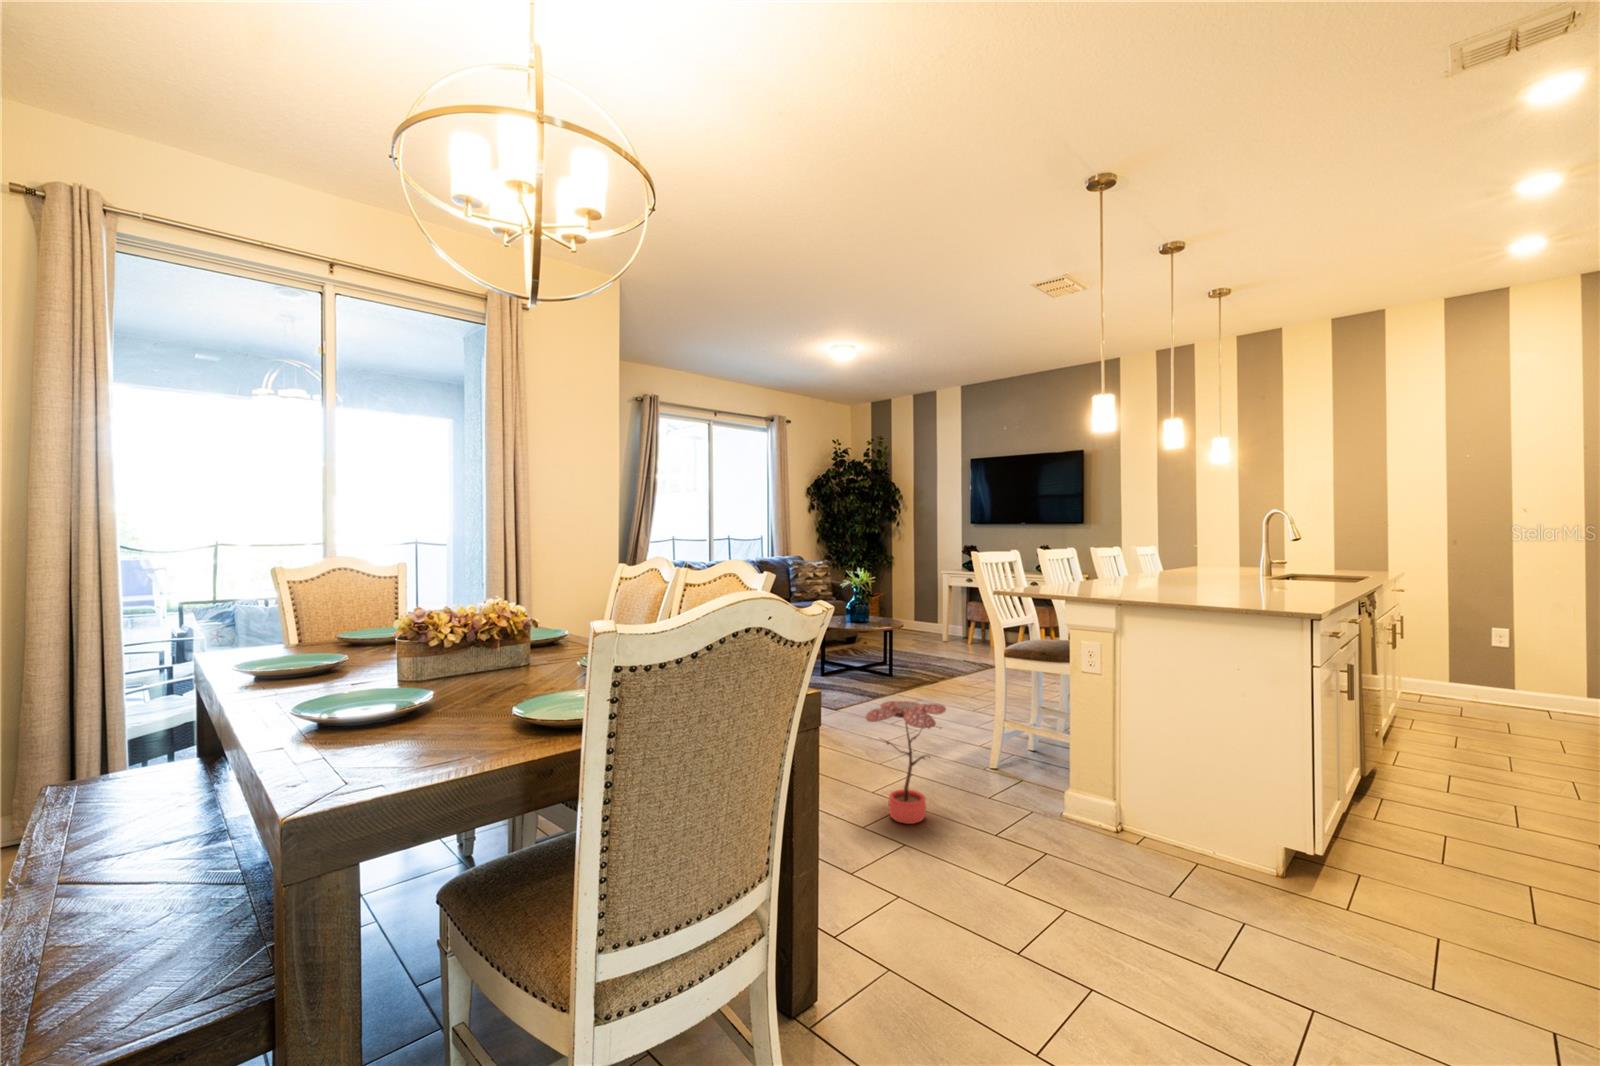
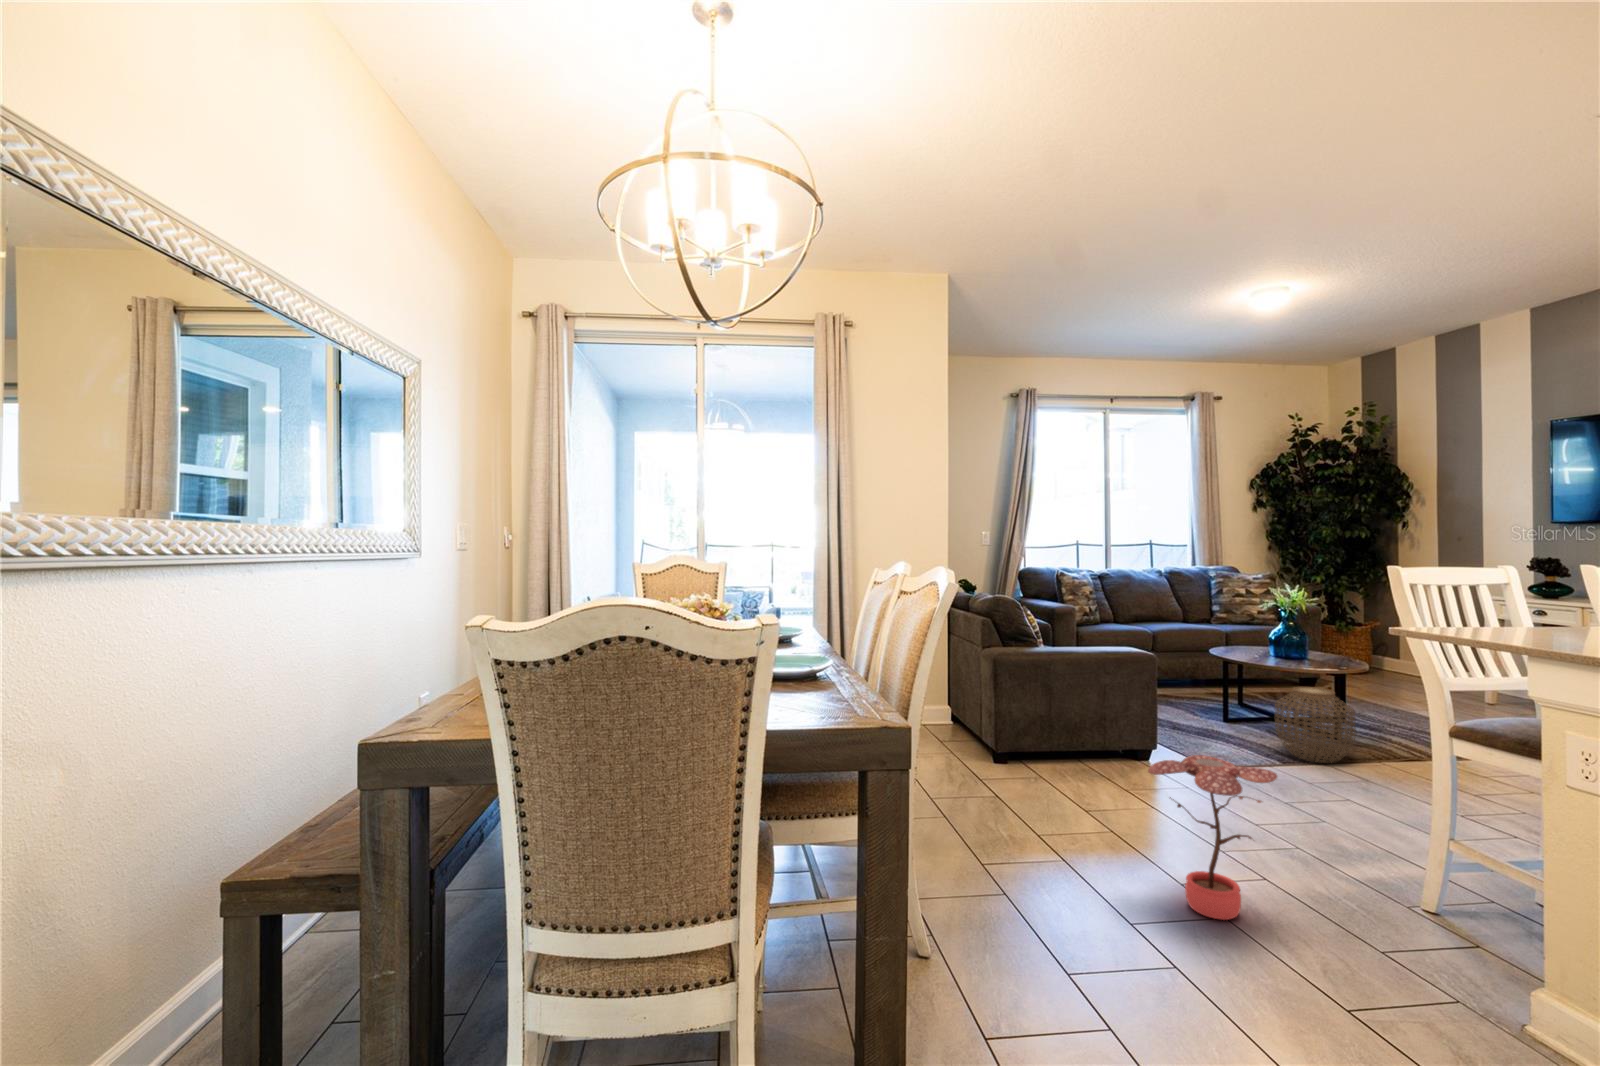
woven basket: none [863,642,911,696] -> present [1275,687,1356,763]

